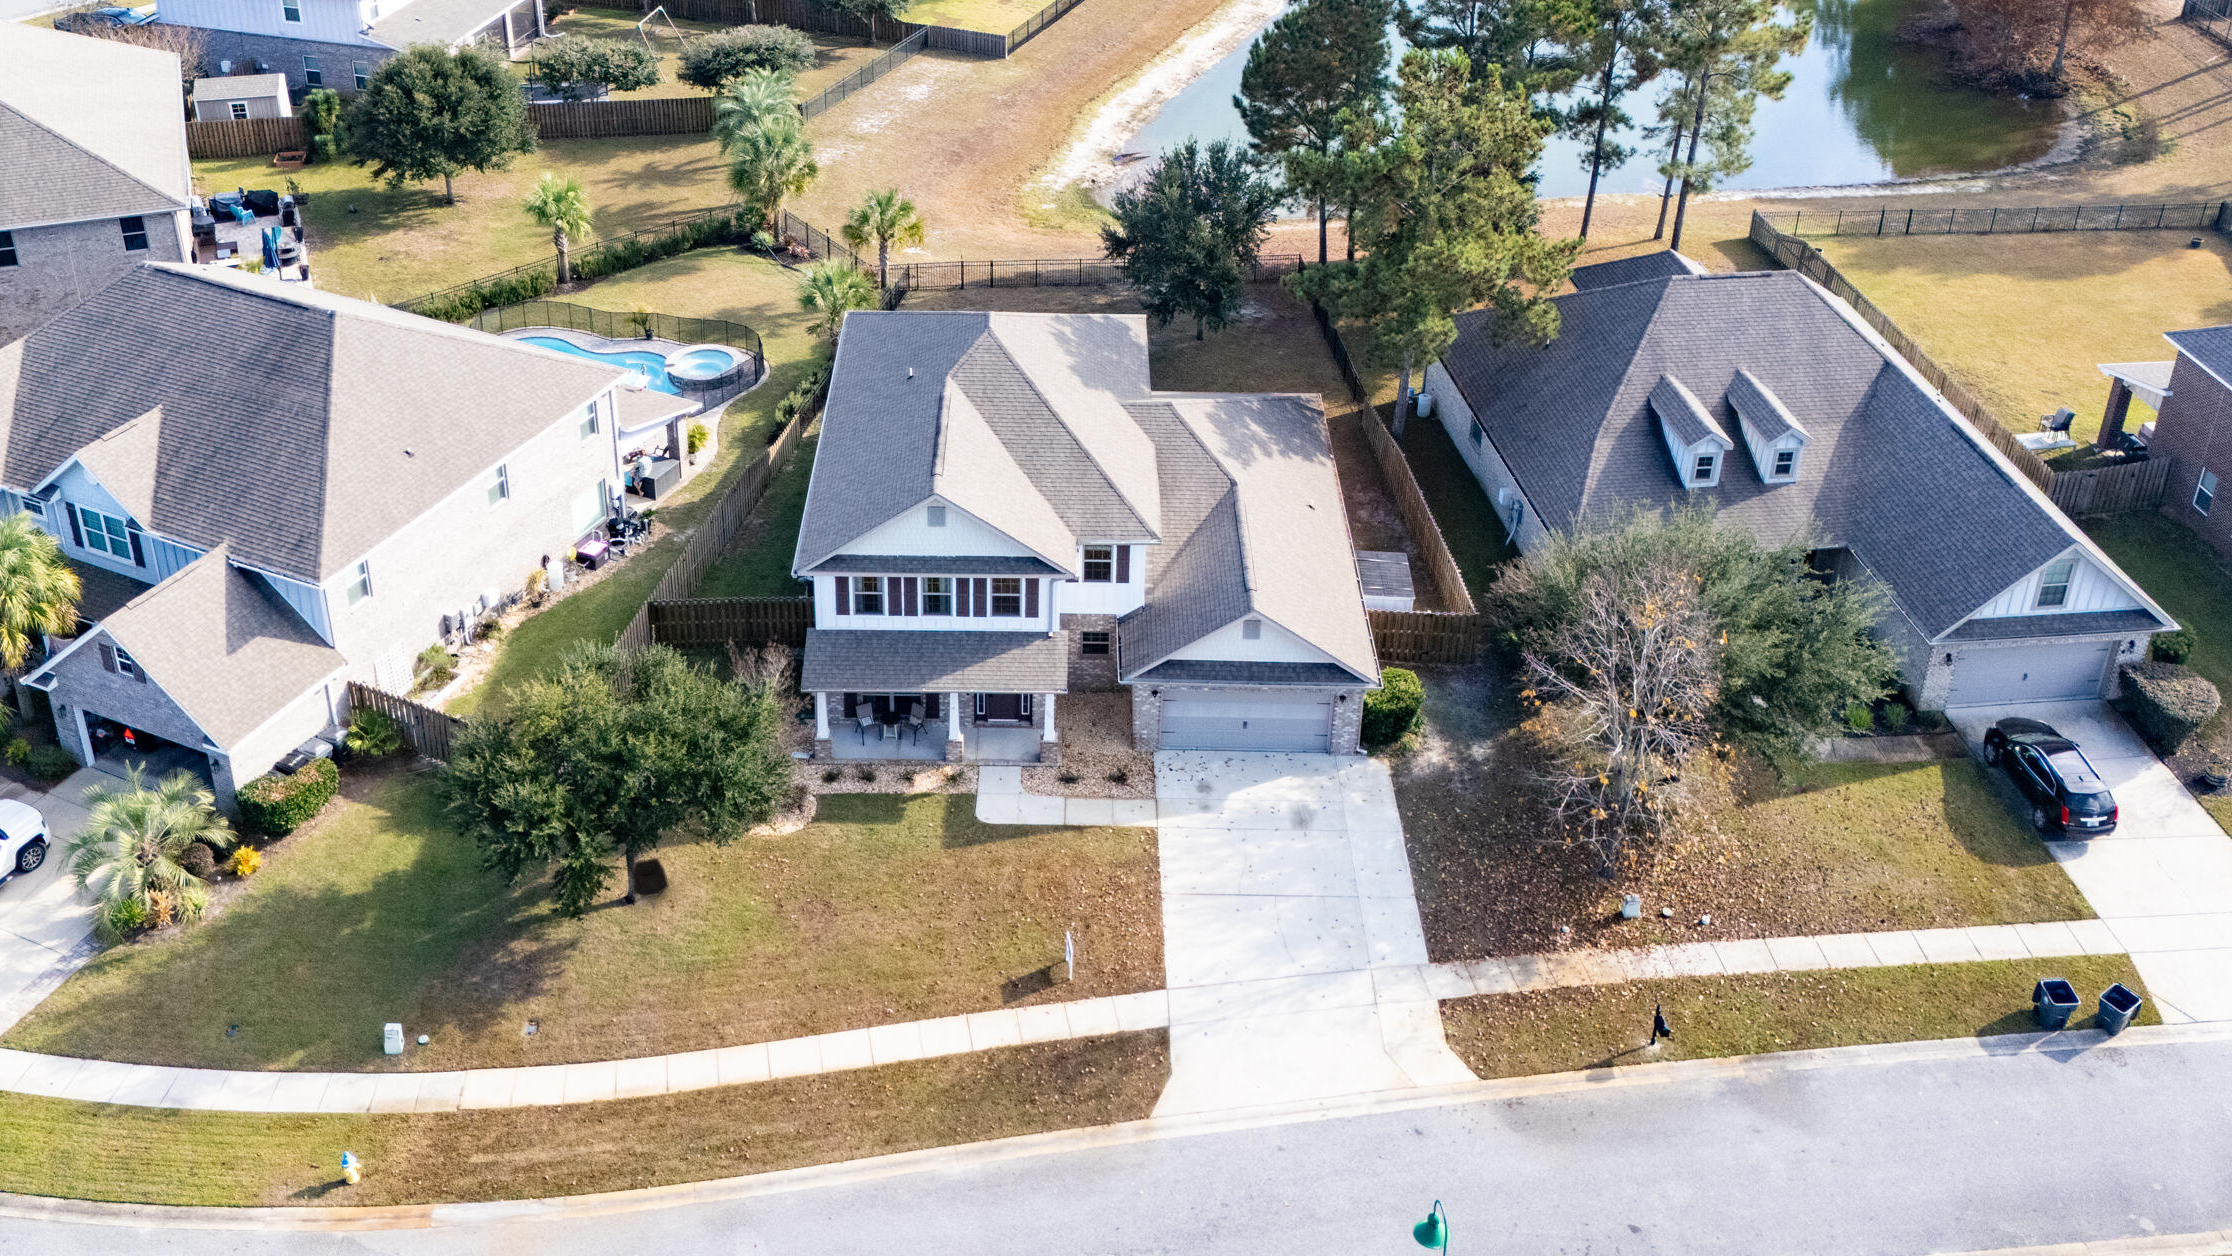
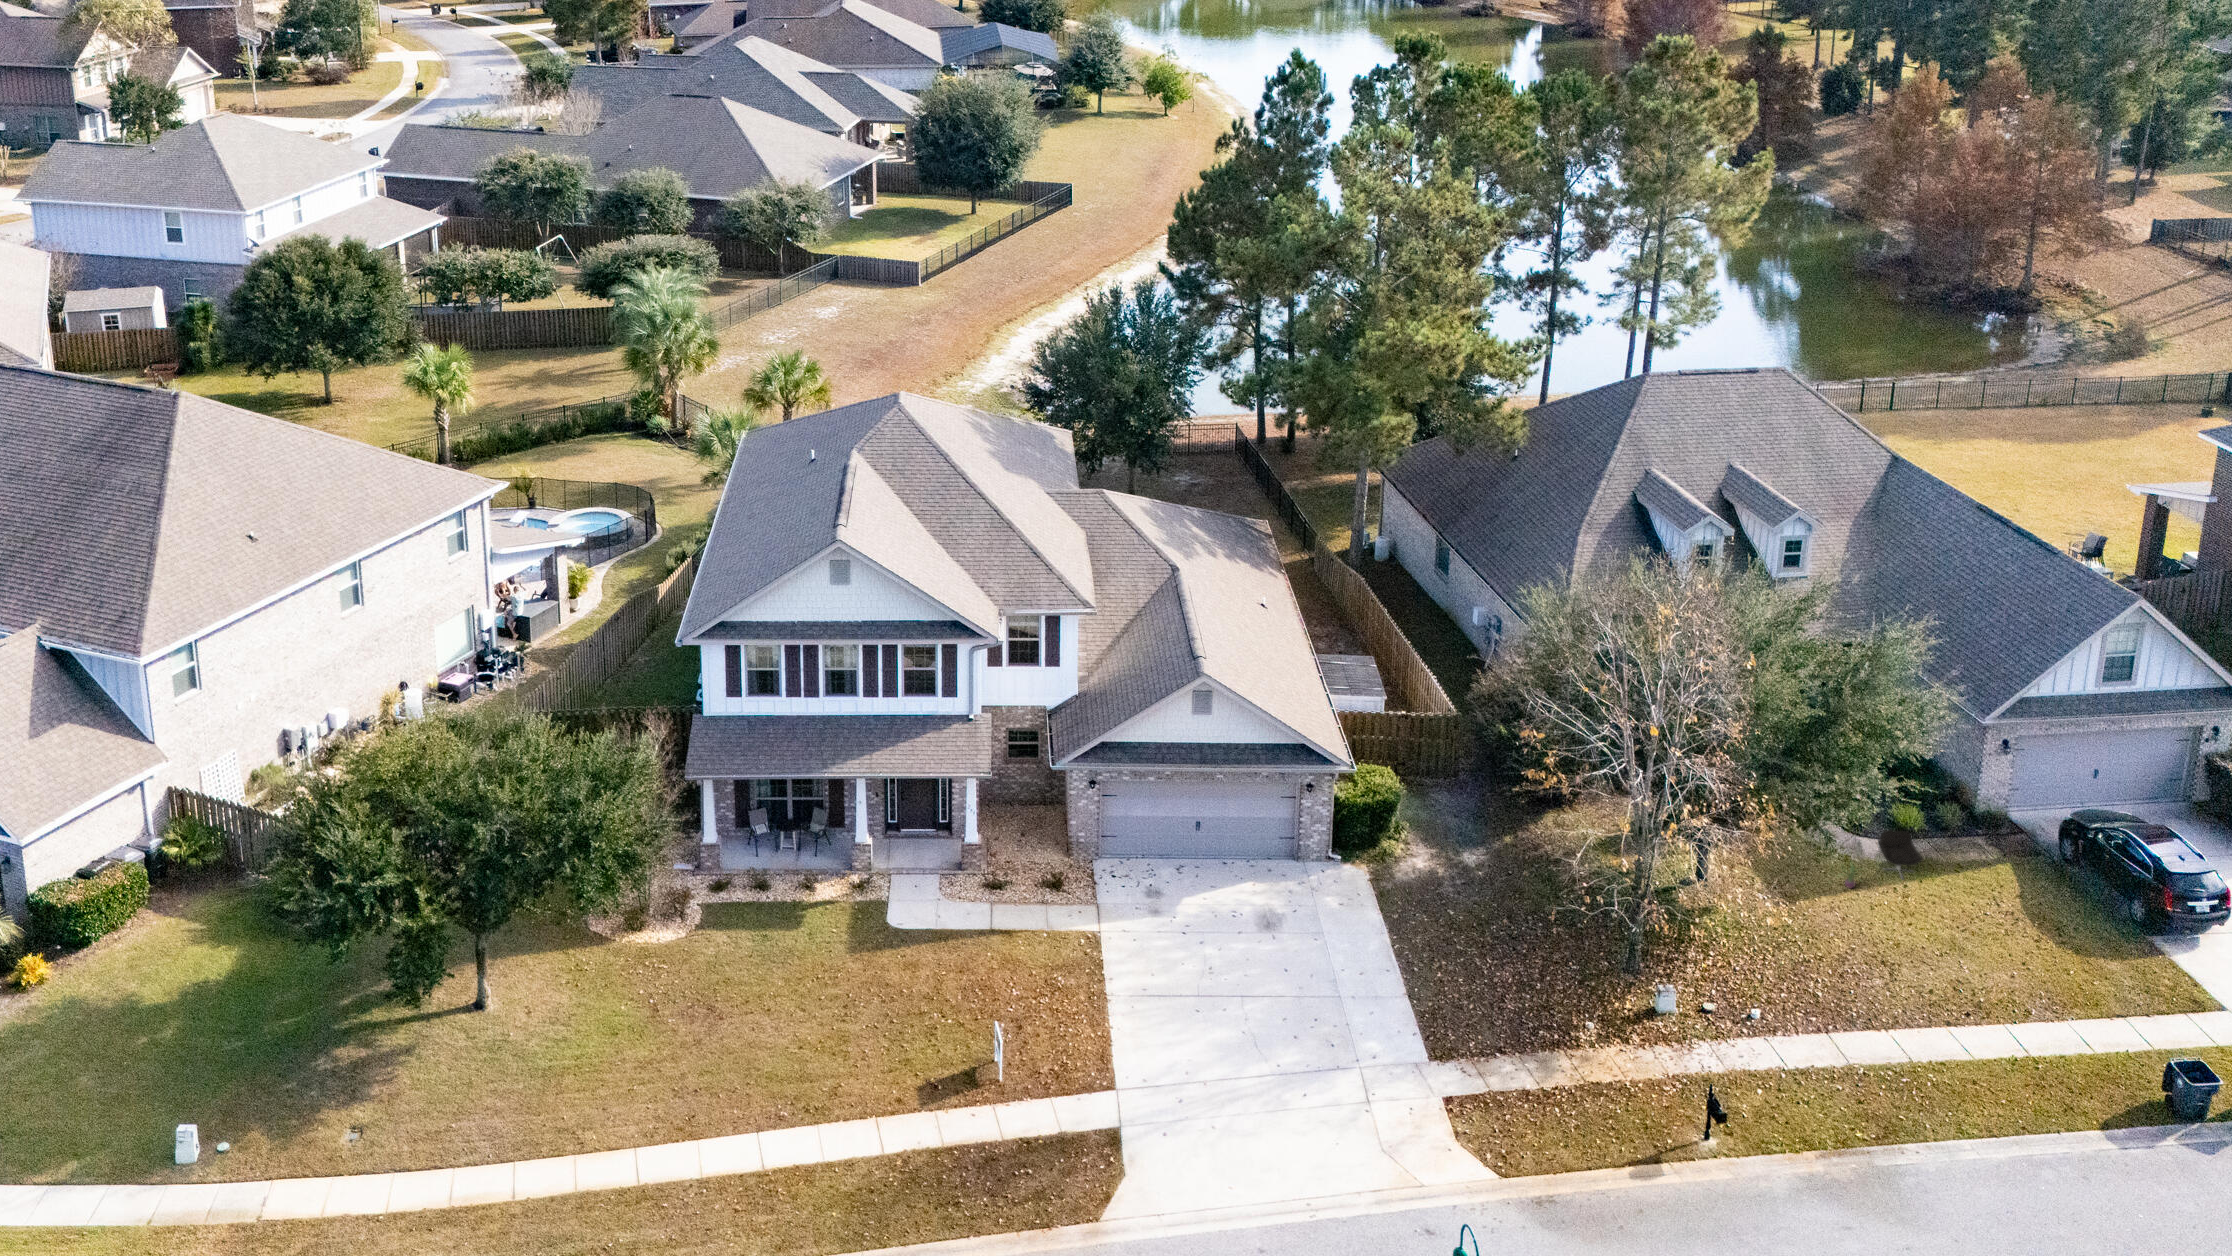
lounge chair: present [632,858,669,898] -> present [1878,830,1923,871]

